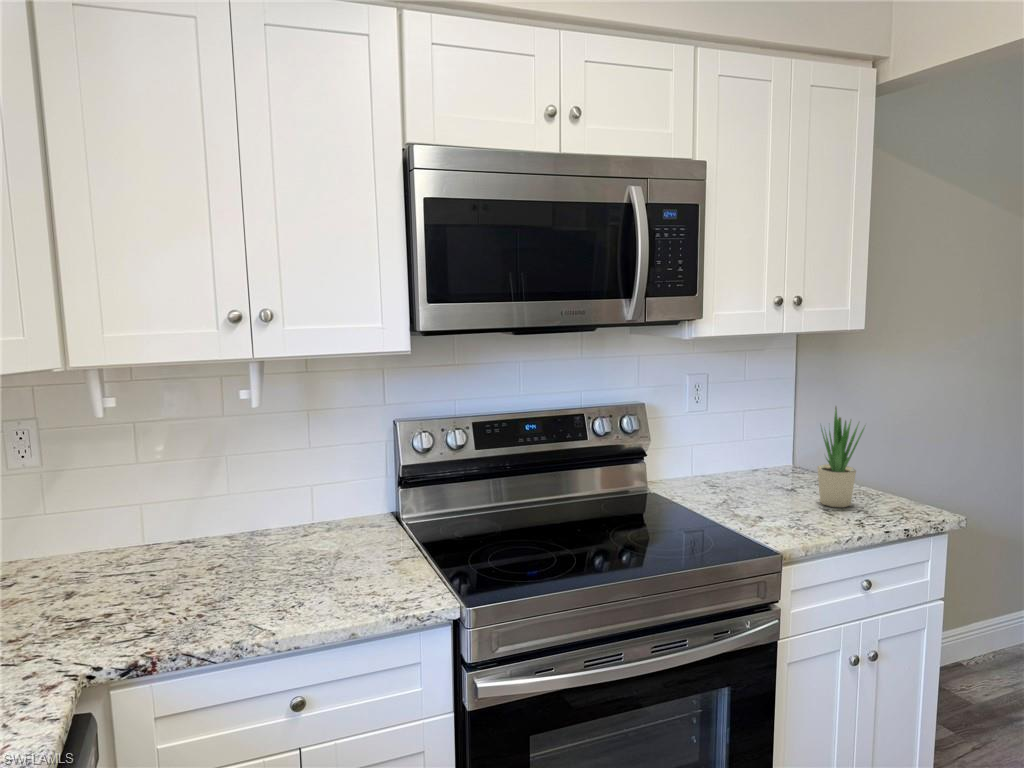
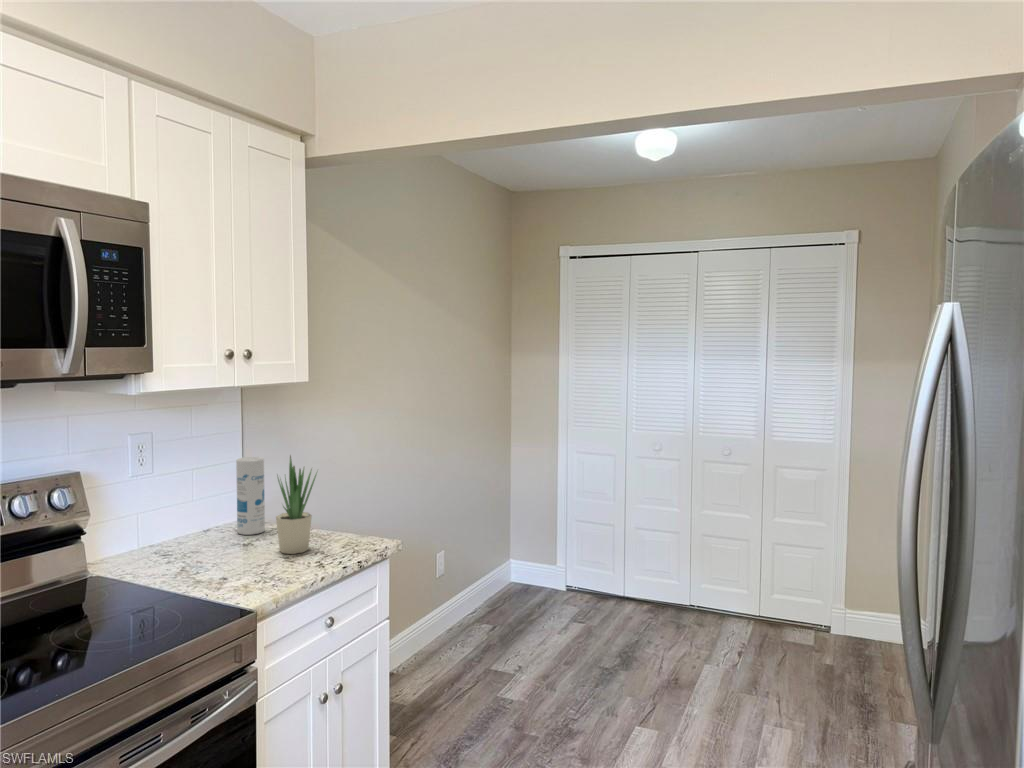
canister: none [782,404,812,481] -> present [236,457,265,535]

